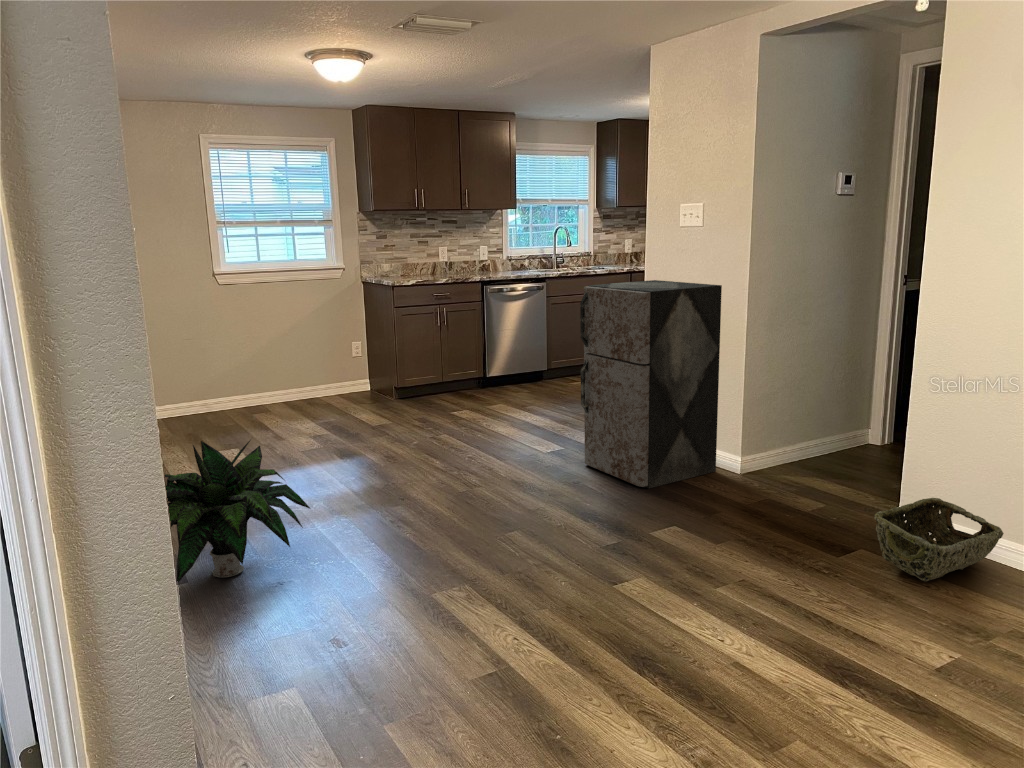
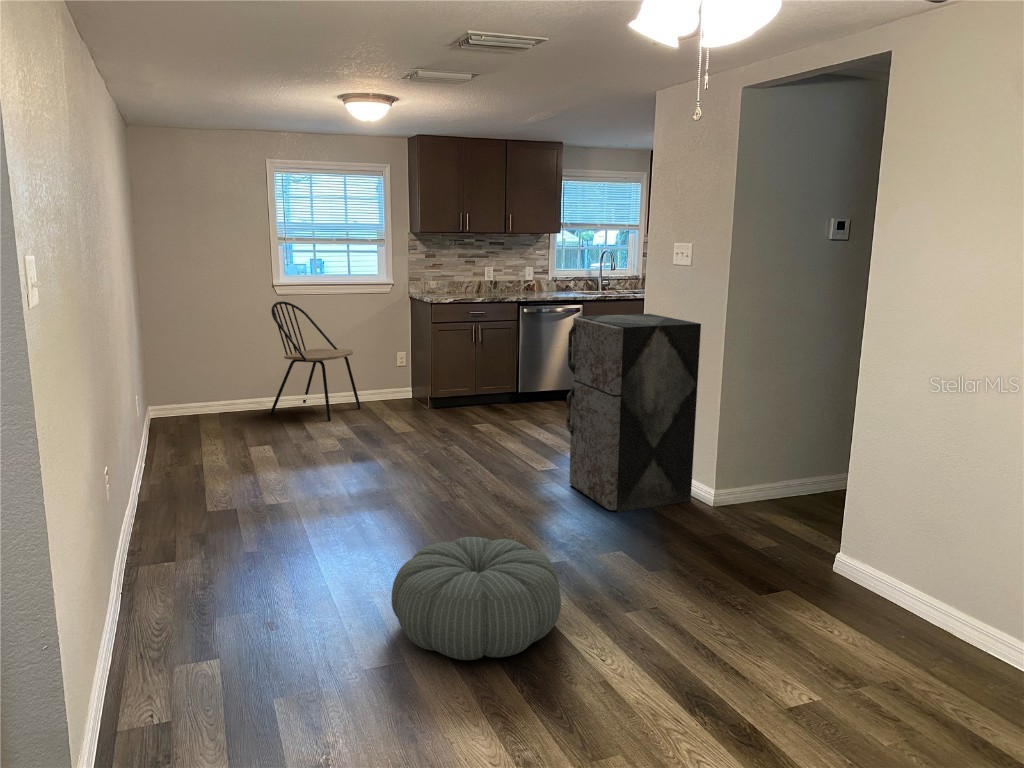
dining chair: none [215,292,319,420] -> present [270,301,361,421]
potted plant: present [165,441,310,582] -> none [134,438,289,561]
woven basket: present [874,498,1004,581] -> none [789,546,919,627]
pouf: none [476,522,665,658] -> present [391,537,561,660]

